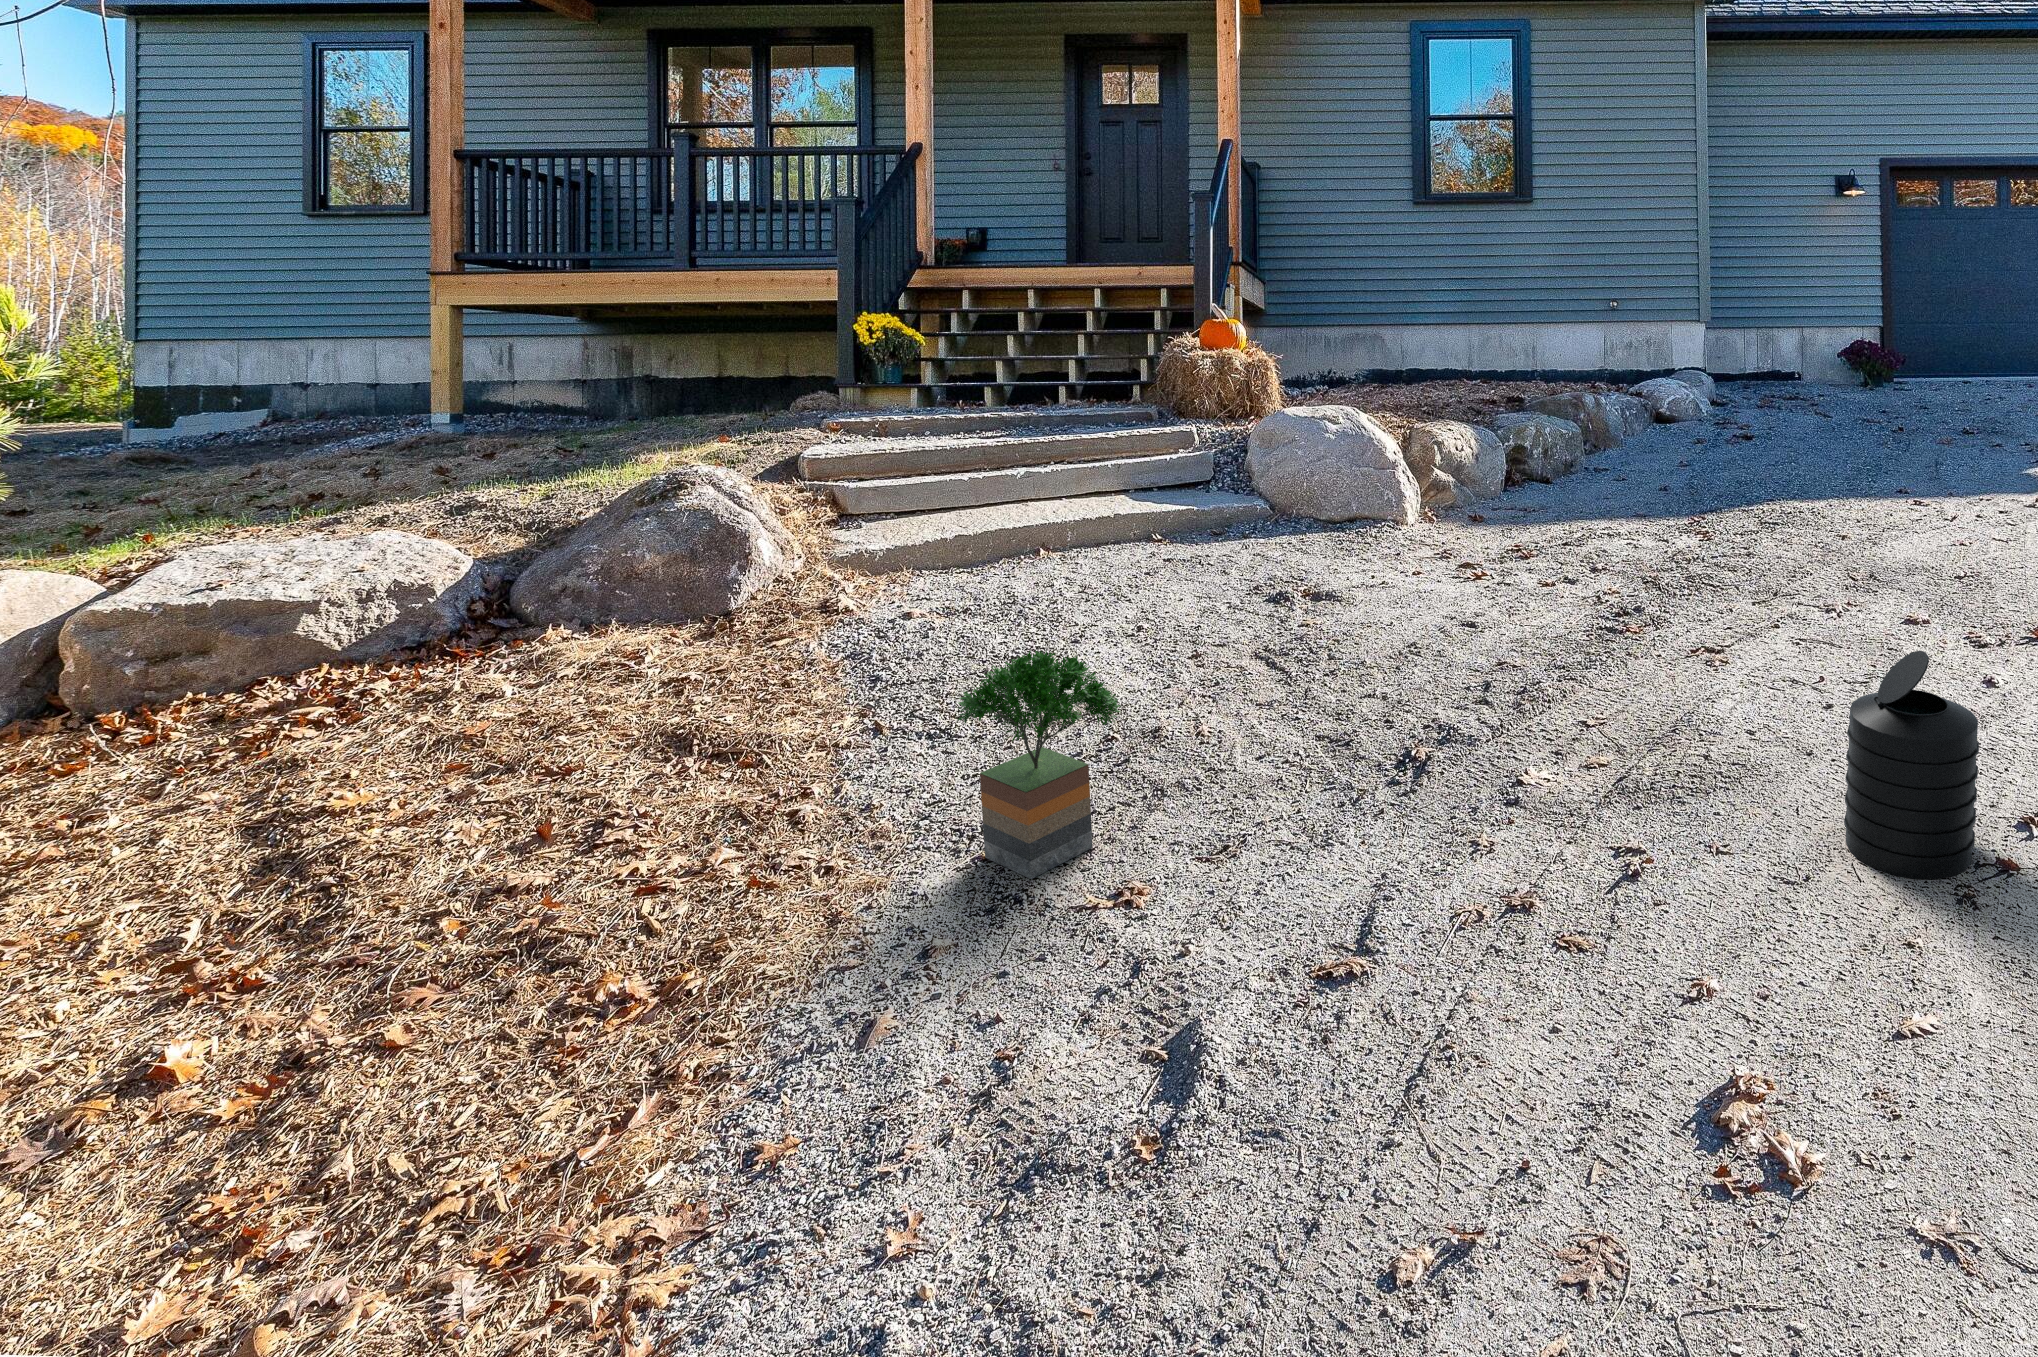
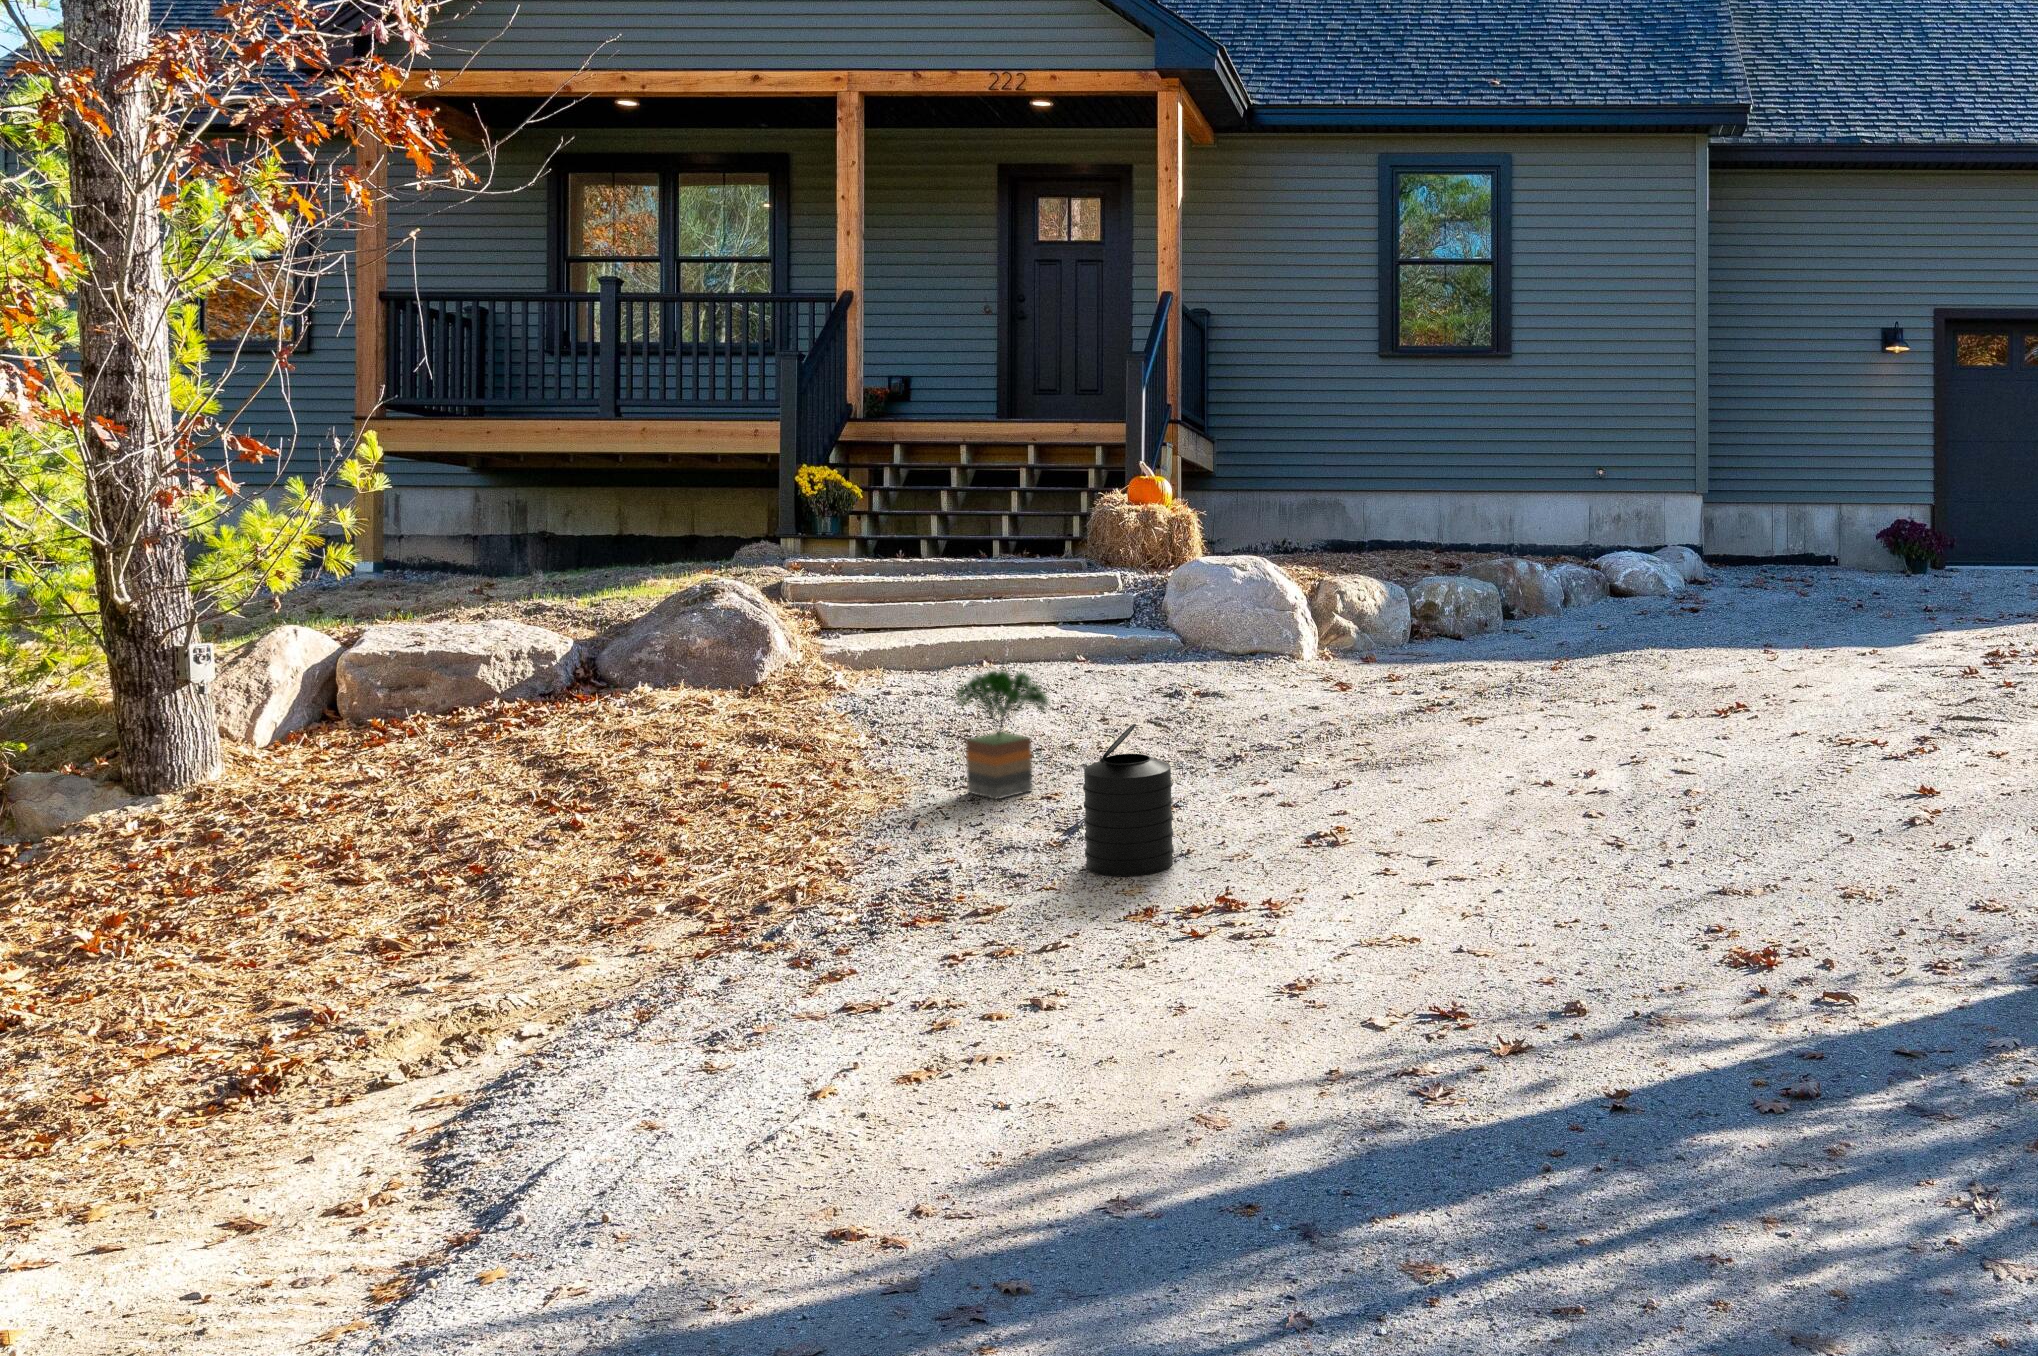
trash can: present [1844,651,1979,879] -> present [1083,724,1174,877]

